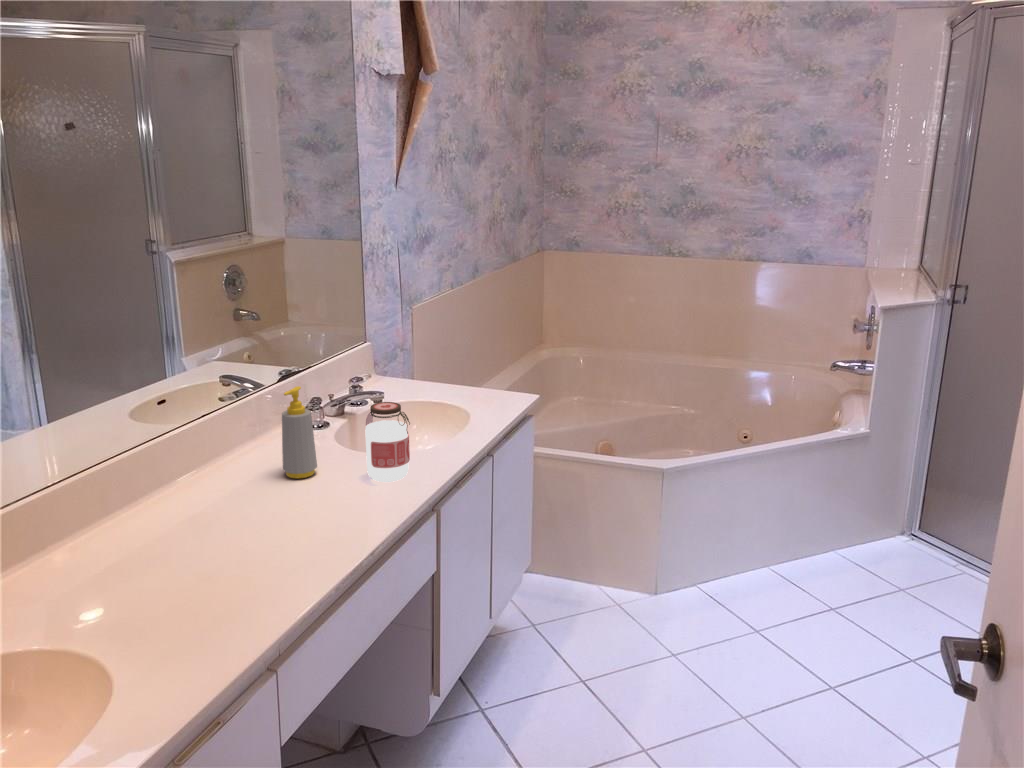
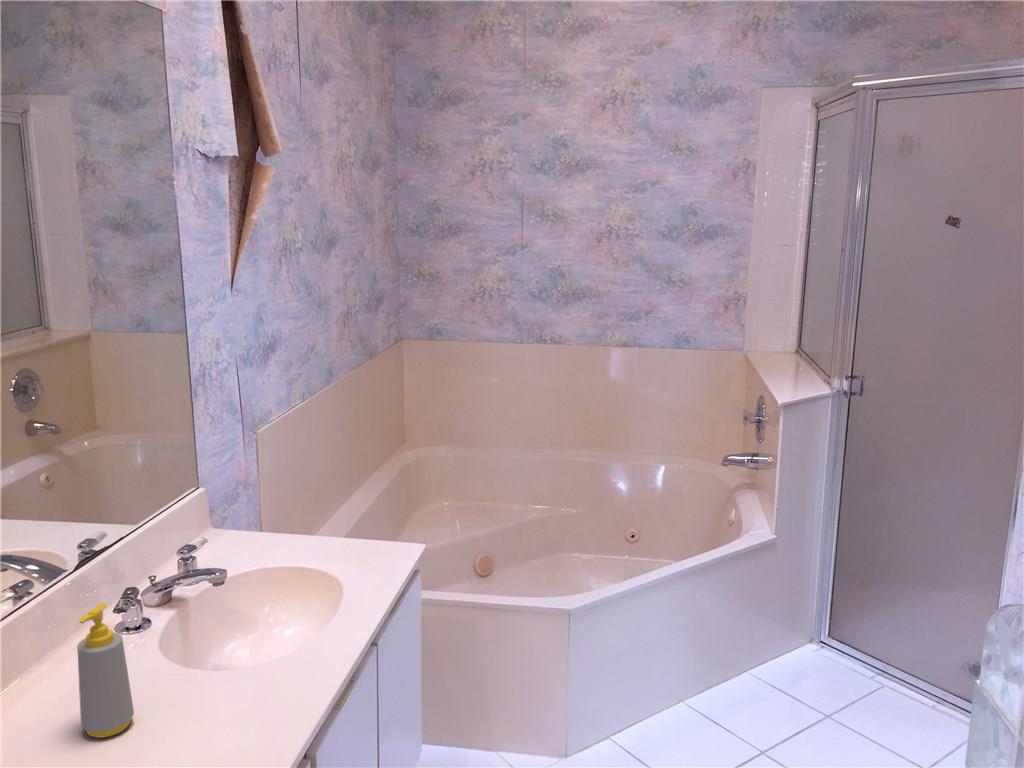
jar: present [365,402,410,482] -> none [203,614,271,733]

